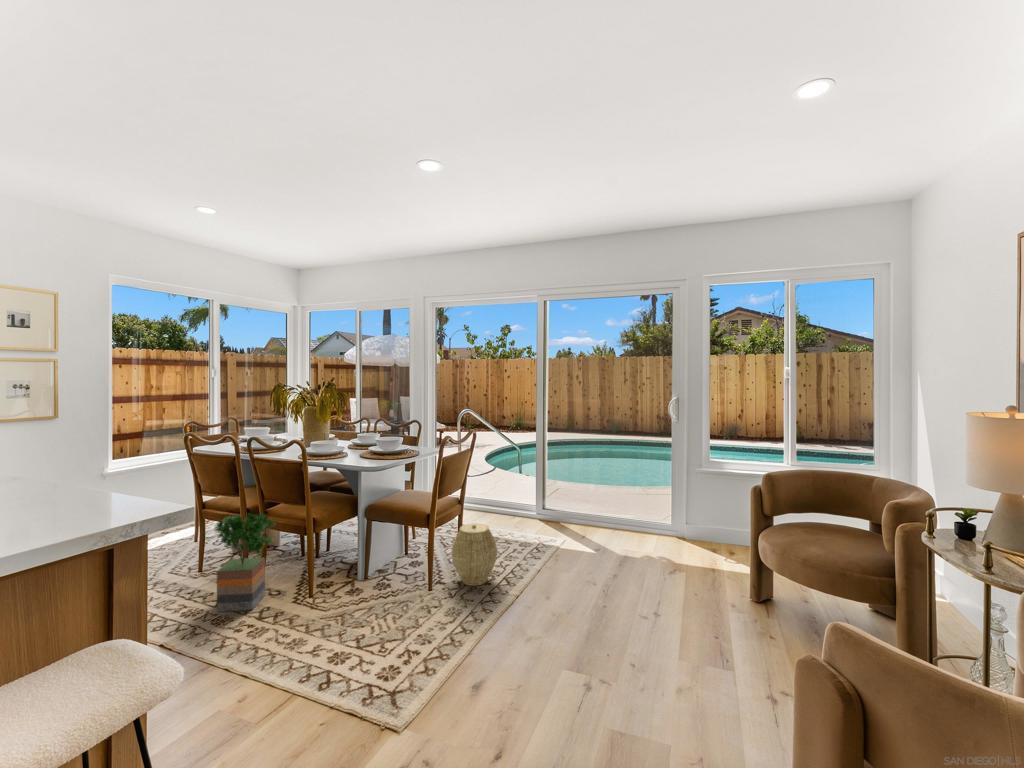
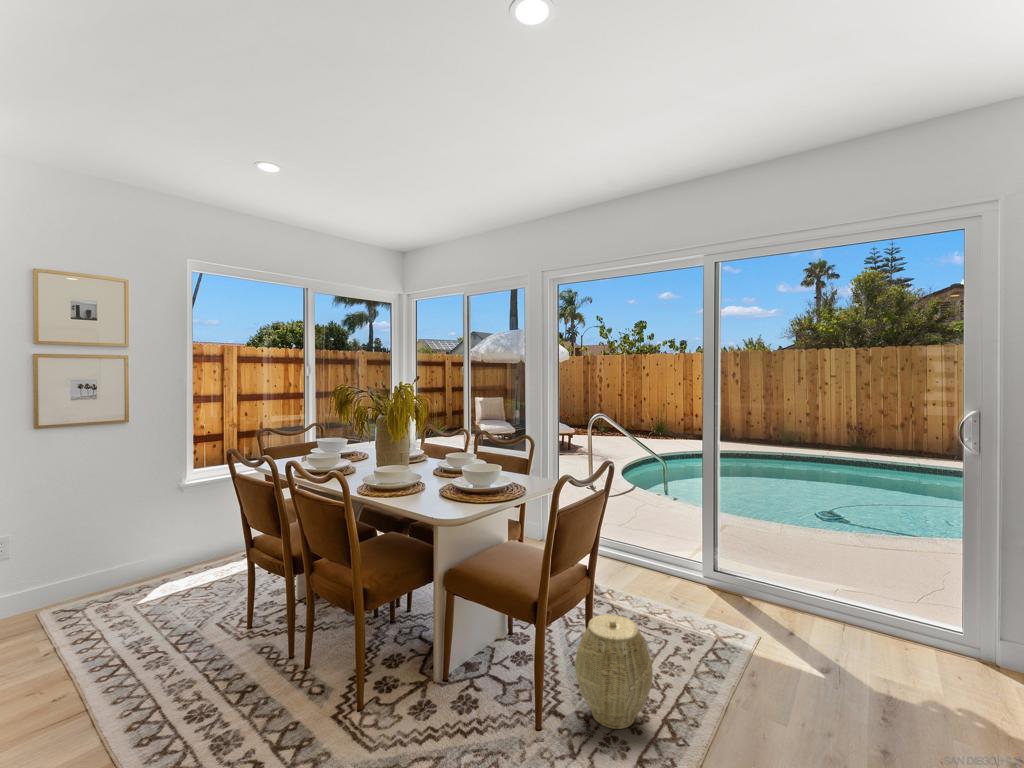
potted tree: present [214,514,276,612] -> none [222,570,318,724]

